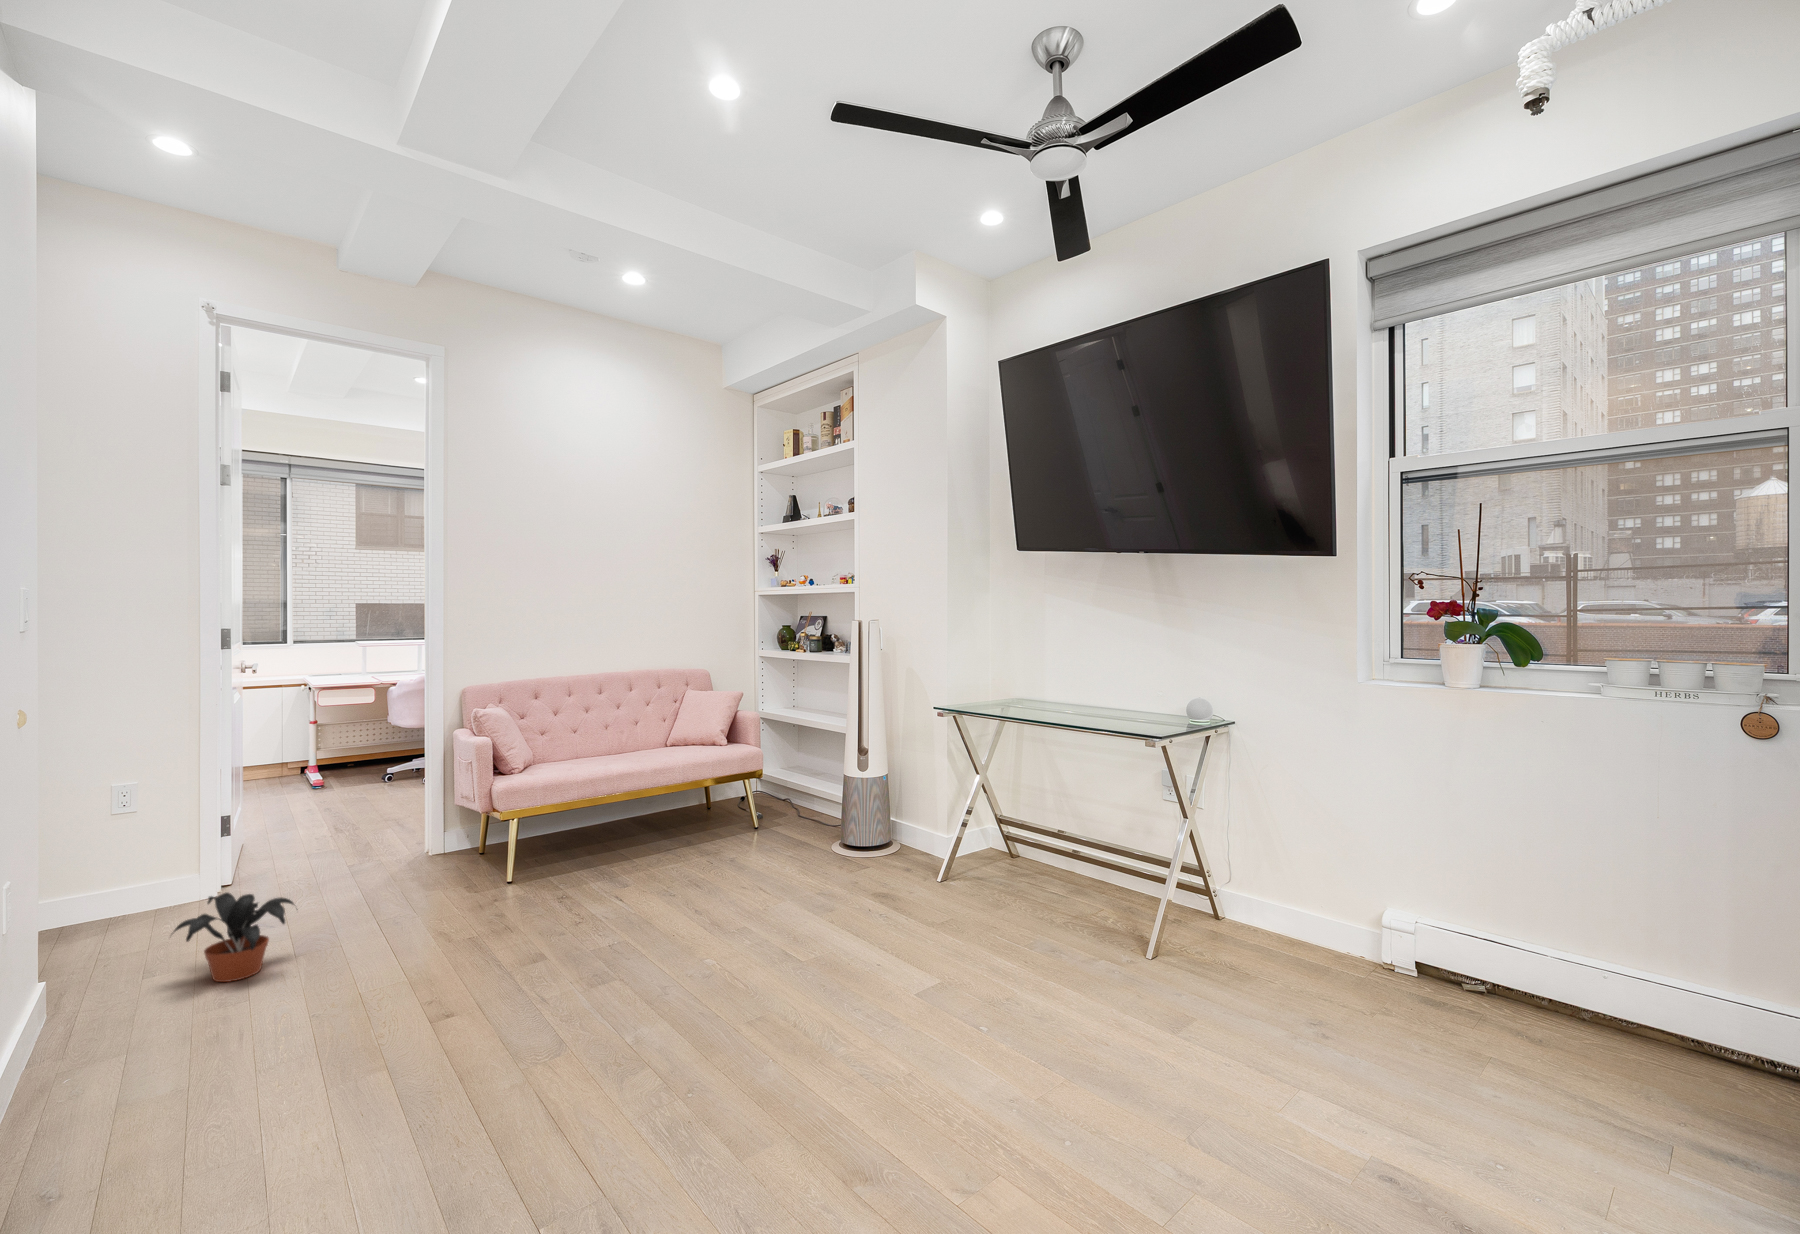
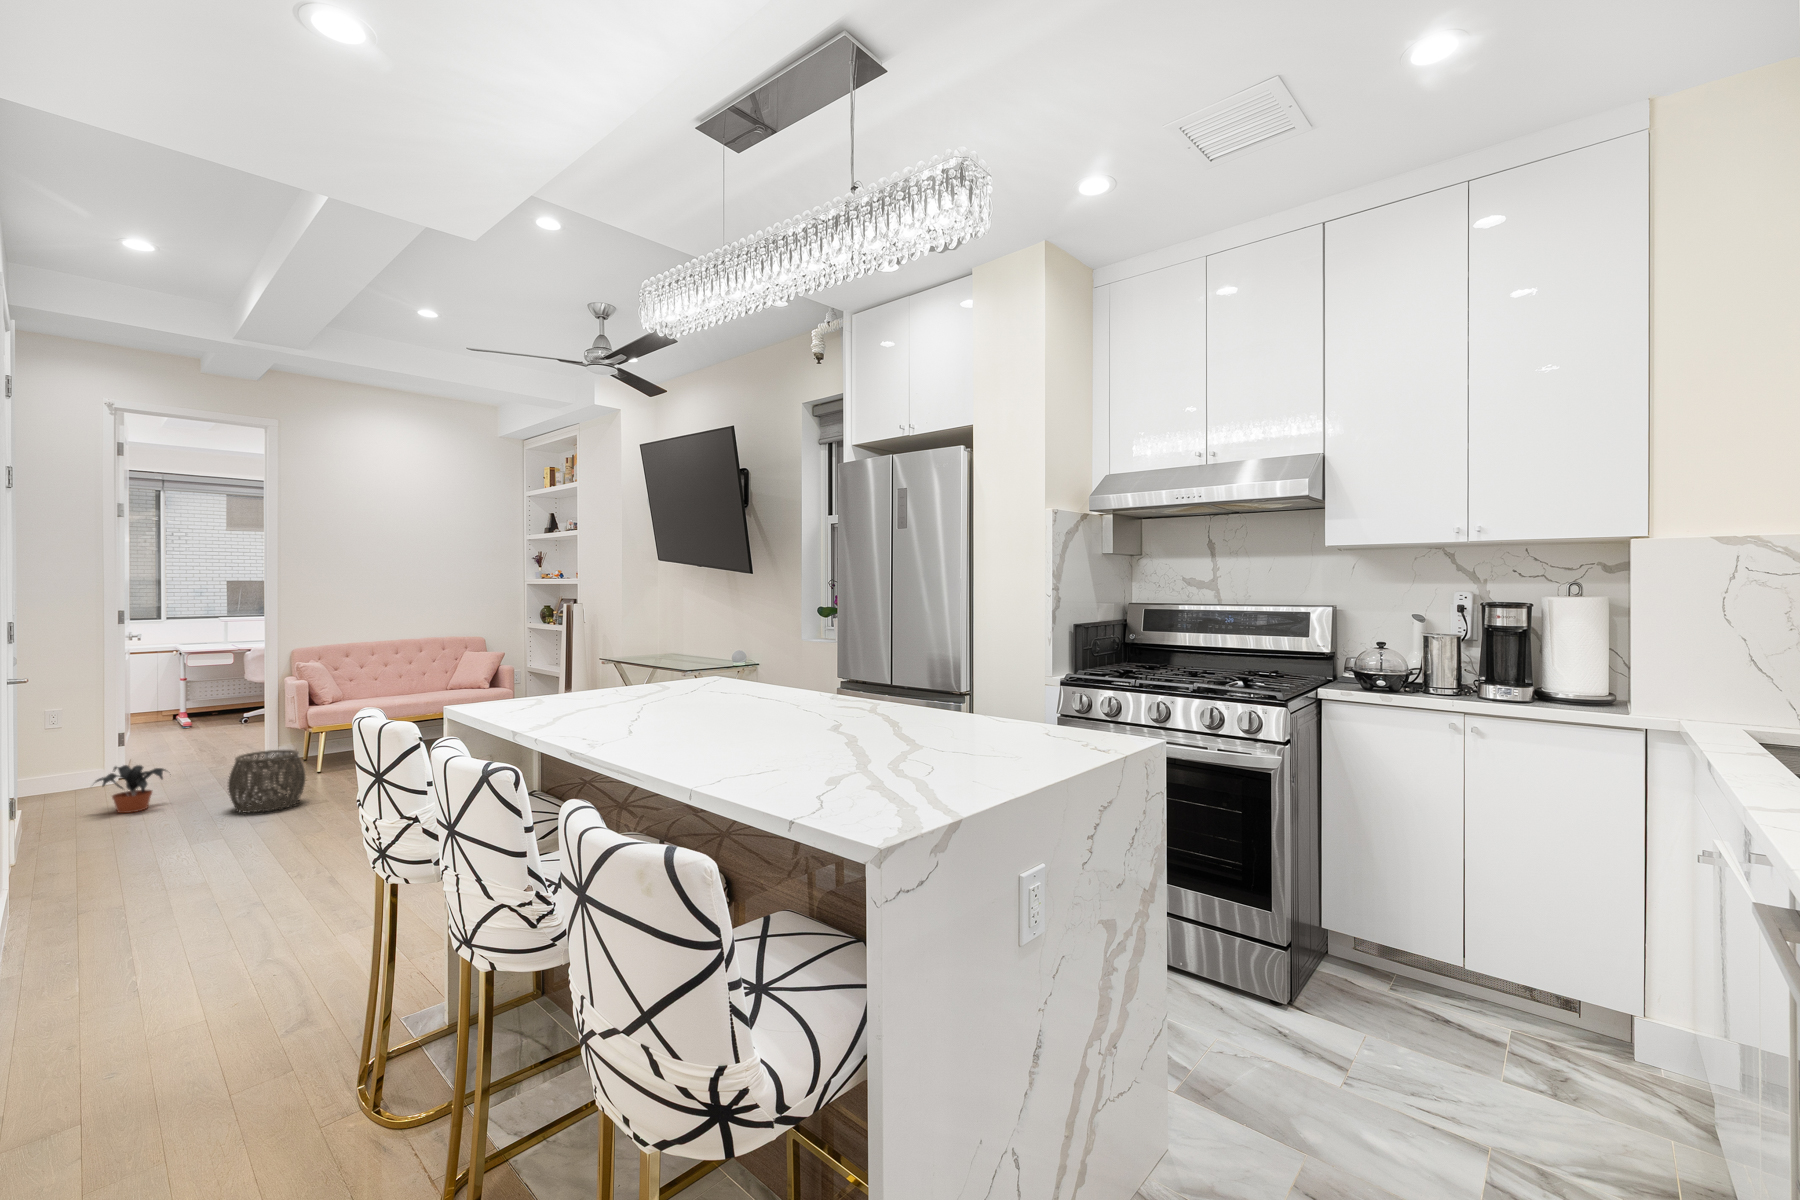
woven basket: none [389,869,513,993] -> present [228,750,306,813]

